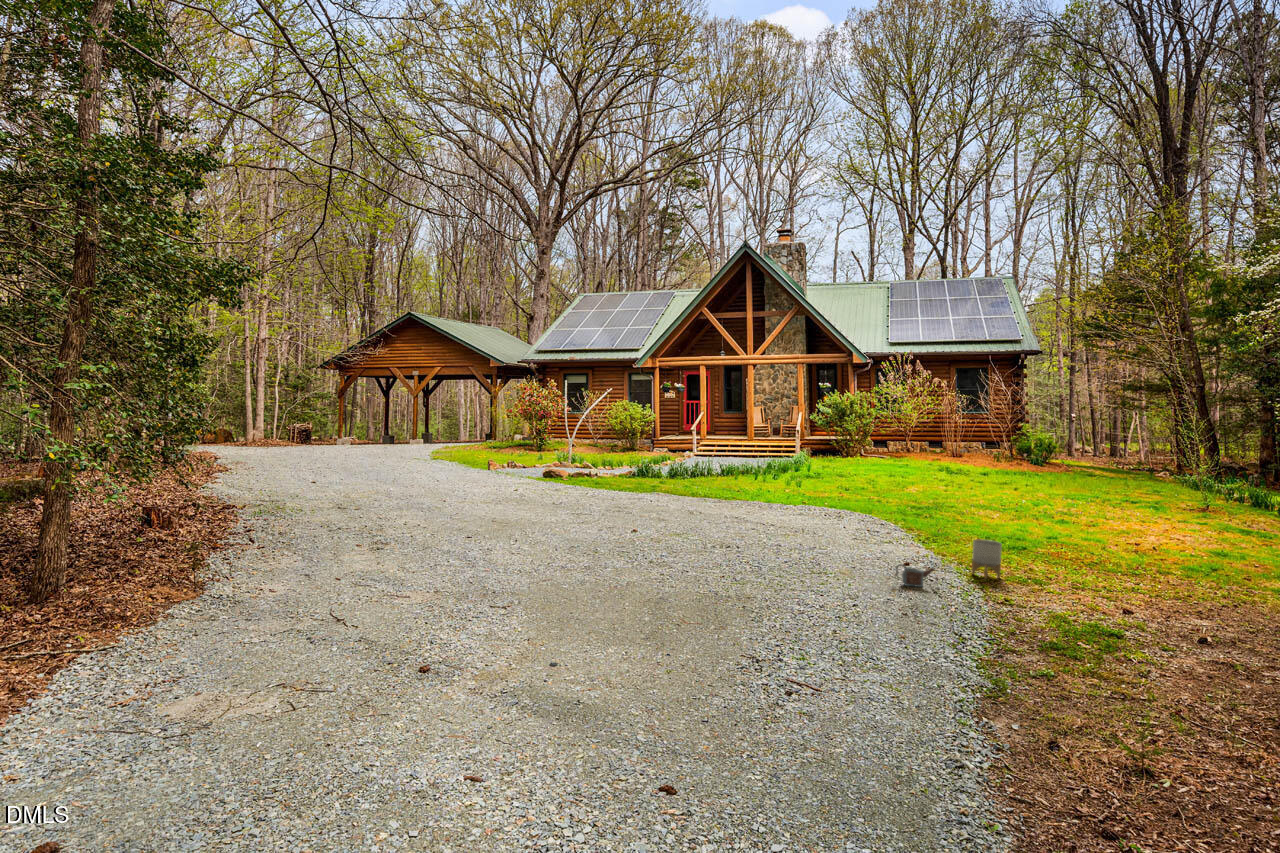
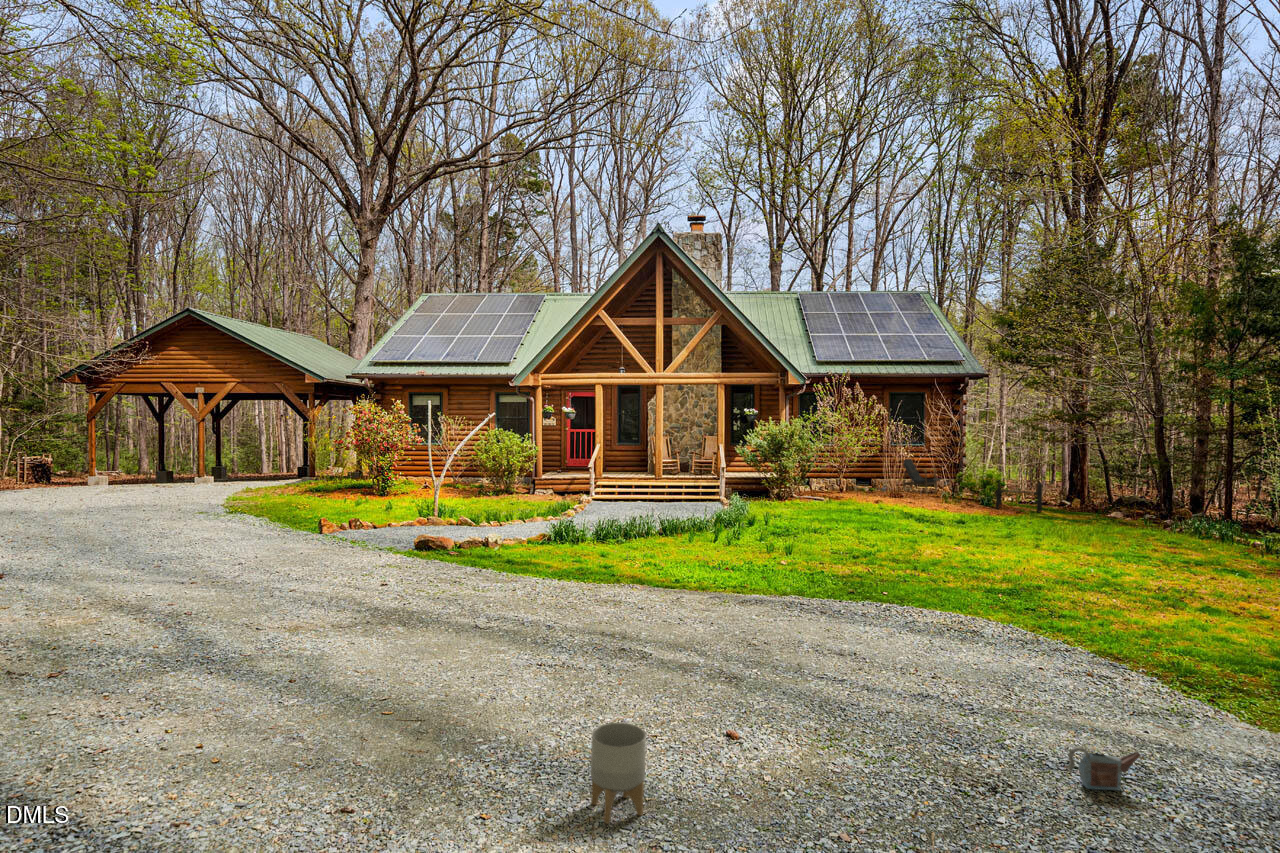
lounge chair: none [958,426,994,454] -> present [903,459,940,492]
bench: none [1038,443,1083,471] -> present [995,482,1043,512]
planter: present [972,540,1002,579] -> present [591,723,646,824]

